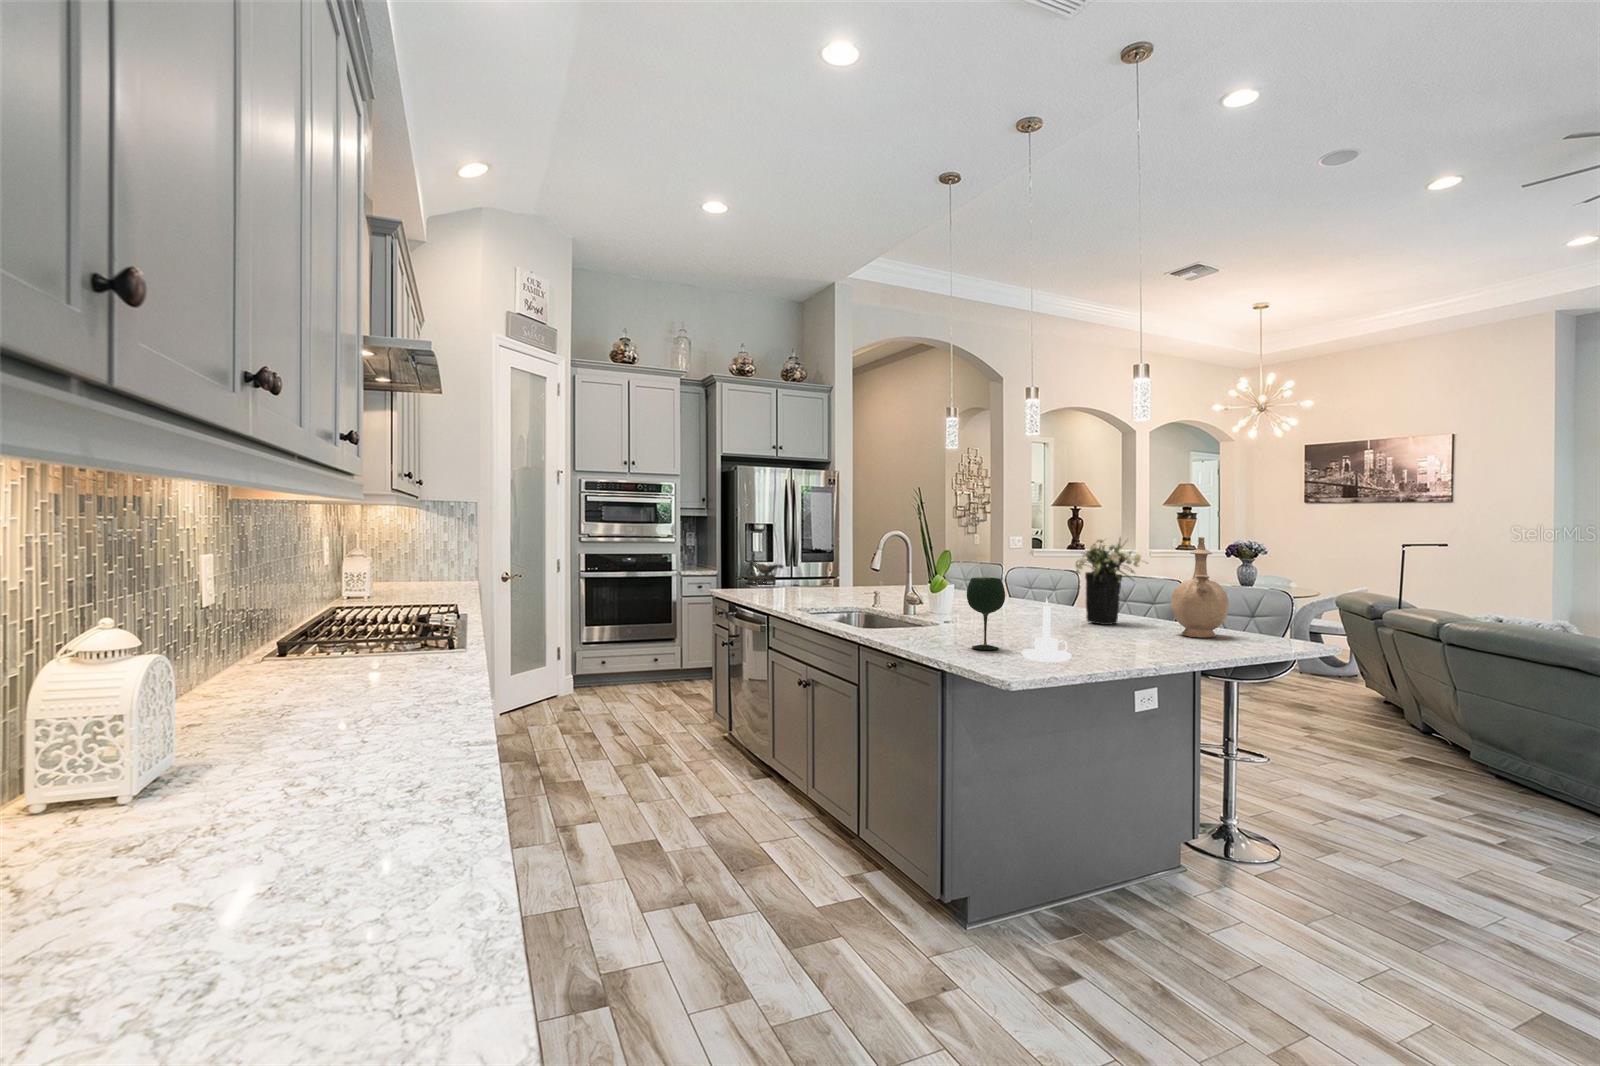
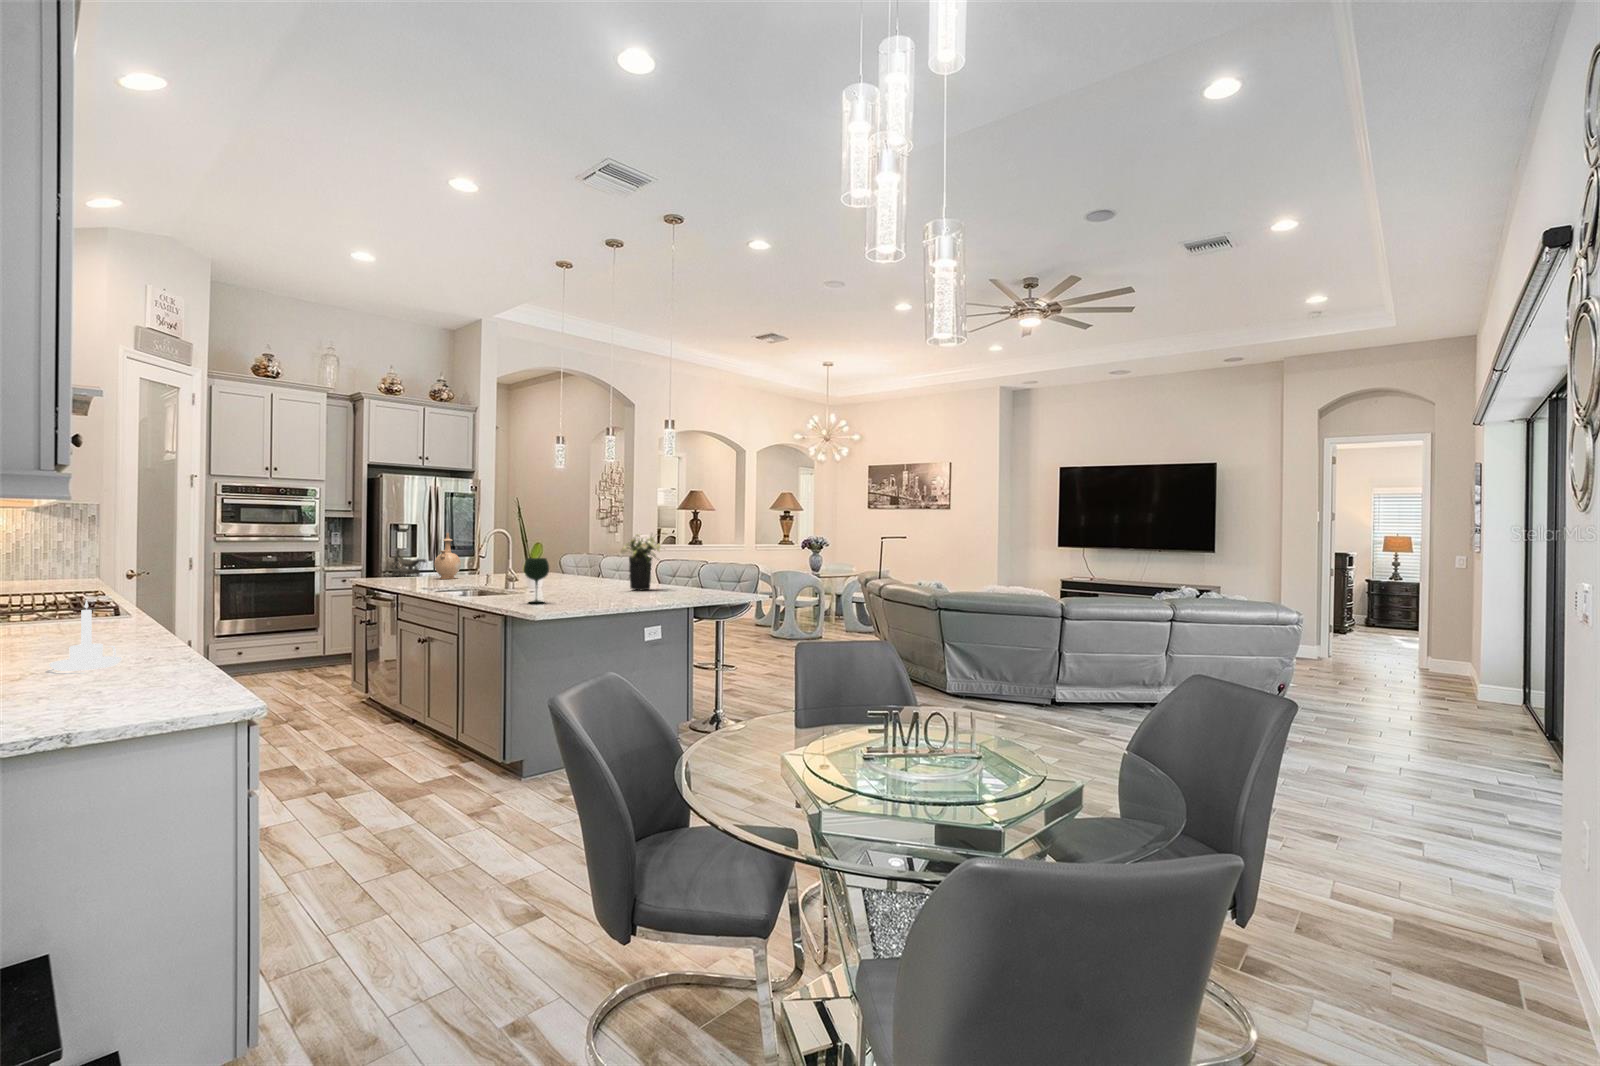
vase: present [1171,537,1229,638] -> present [435,533,461,579]
candle holder: present [1021,598,1072,662] -> present [49,600,122,671]

